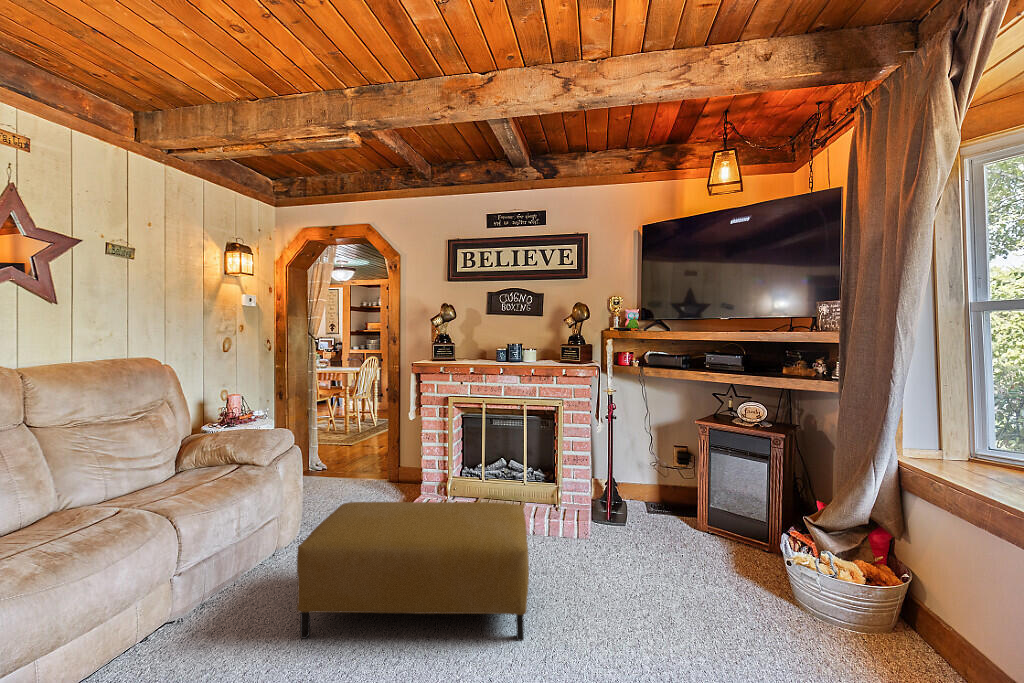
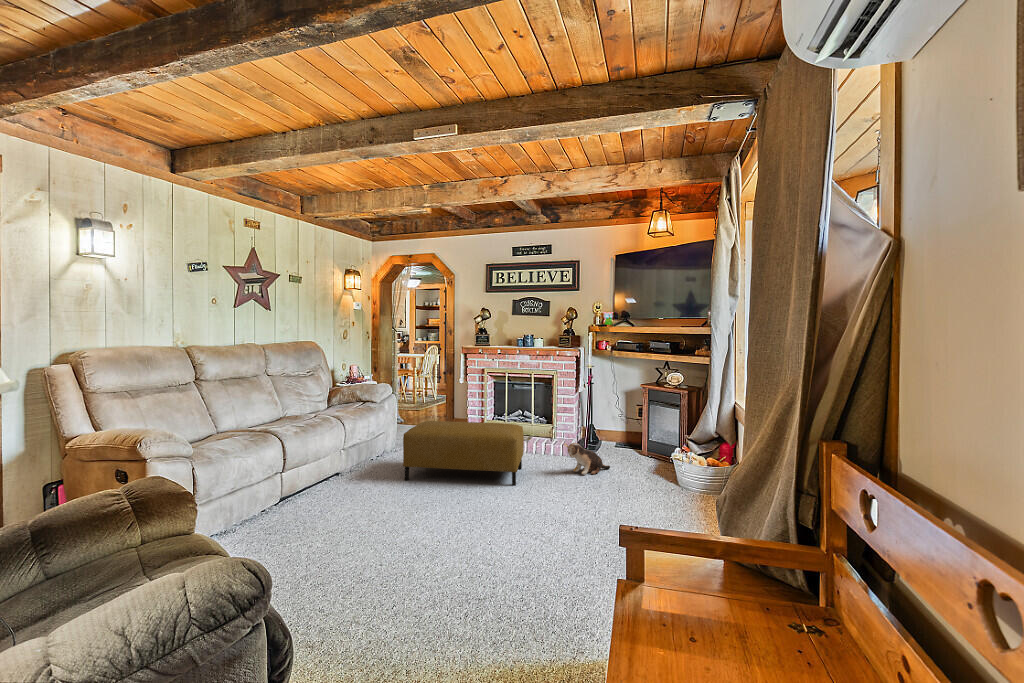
plush toy: none [600,535,669,592] -> present [564,443,610,475]

